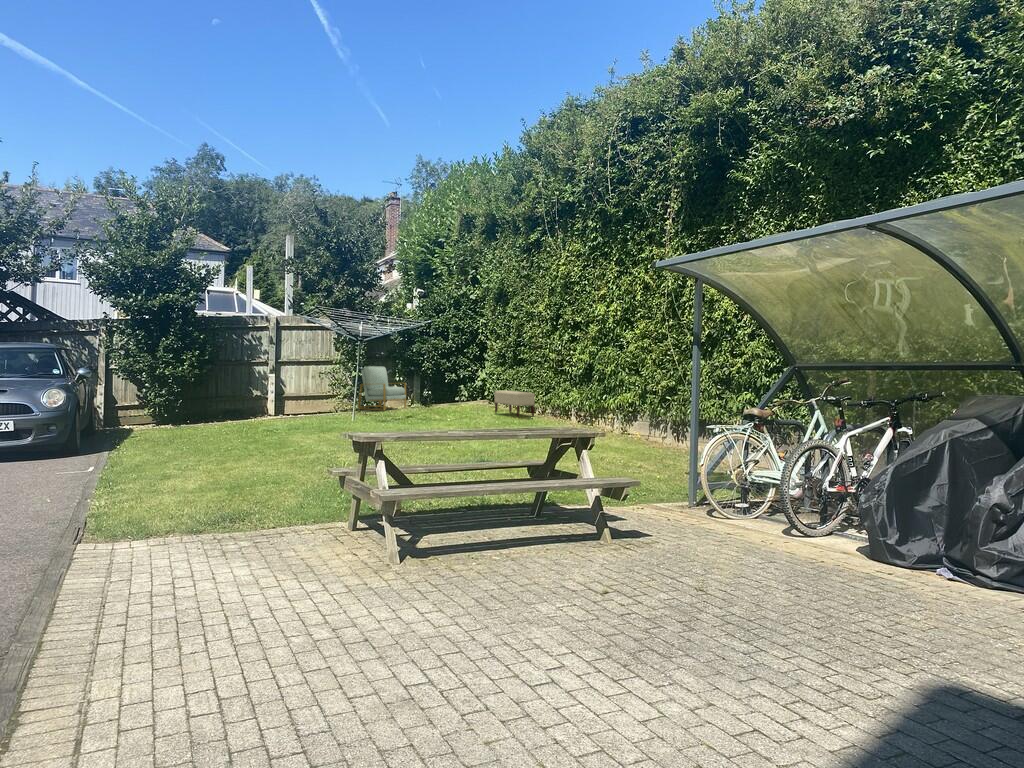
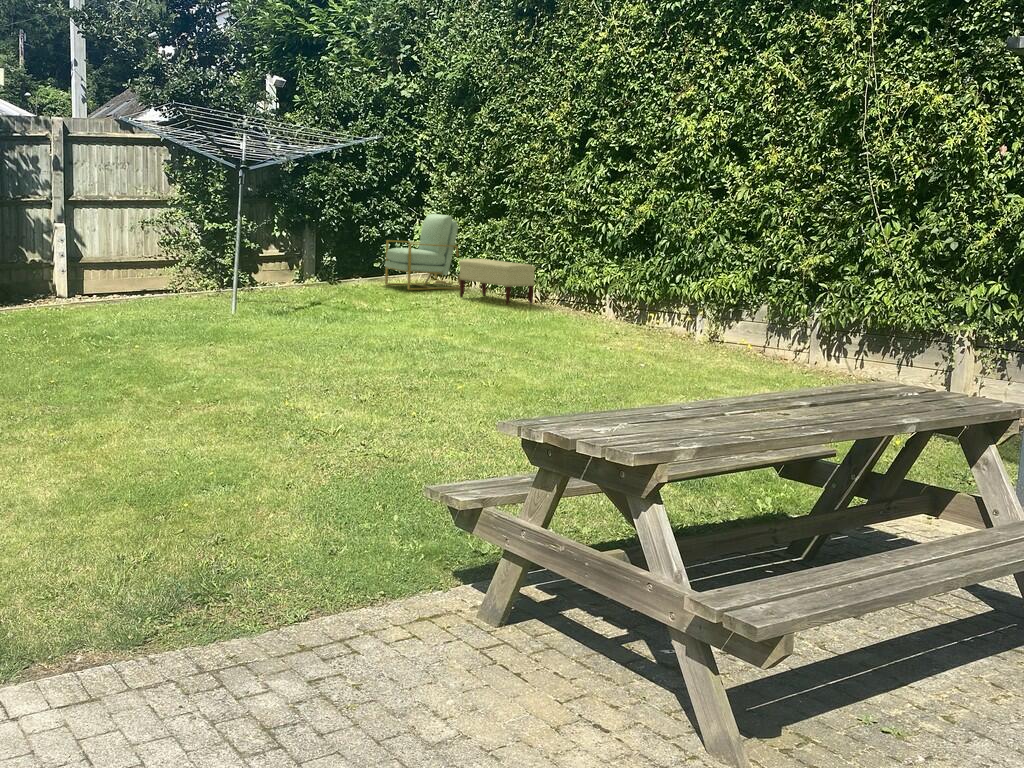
chair: present [358,366,406,410] -> present [385,214,460,290]

